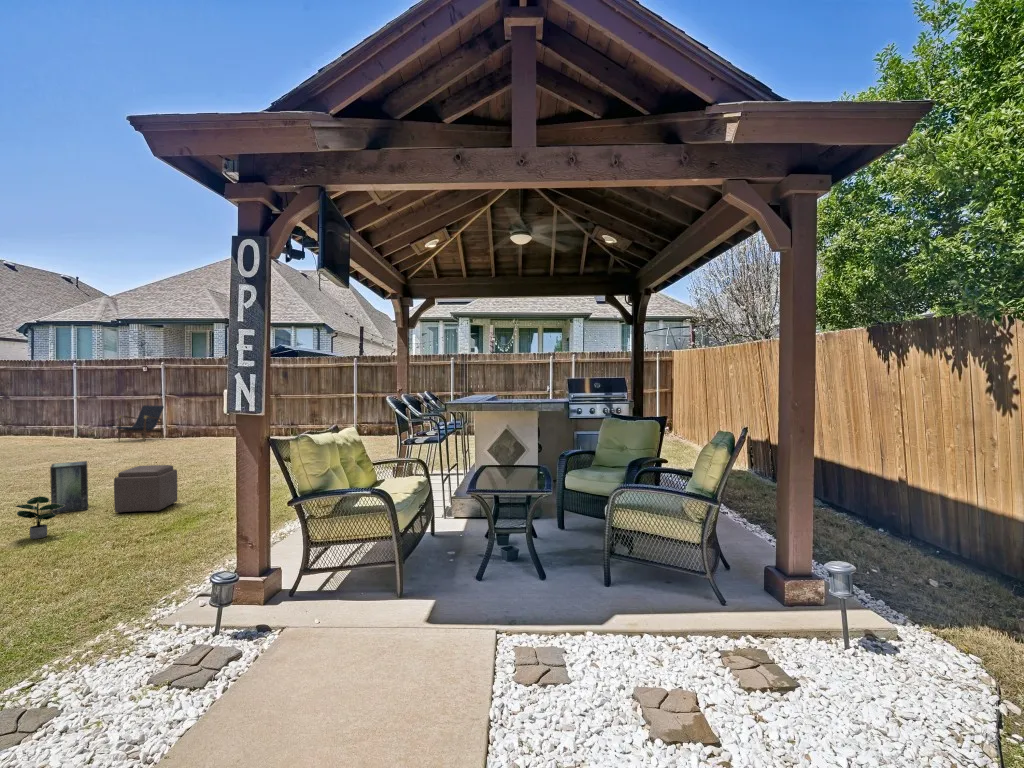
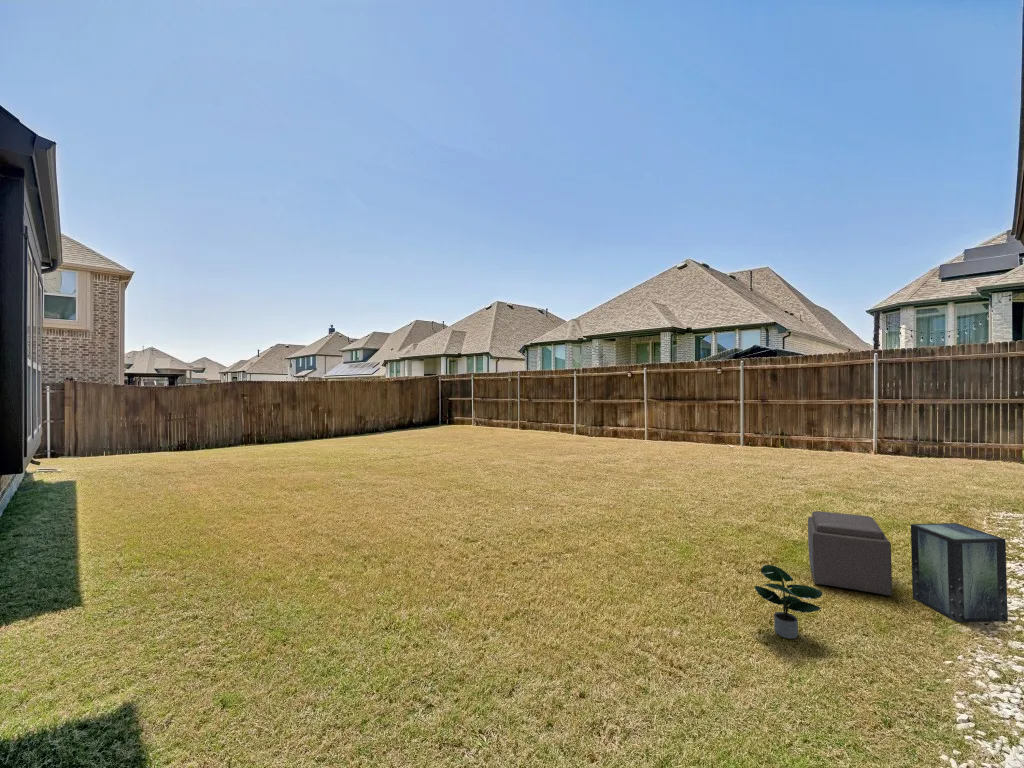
lounge chair: present [116,405,164,441] -> none [611,409,646,443]
storage box: present [50,461,88,514] -> present [911,523,1008,622]

